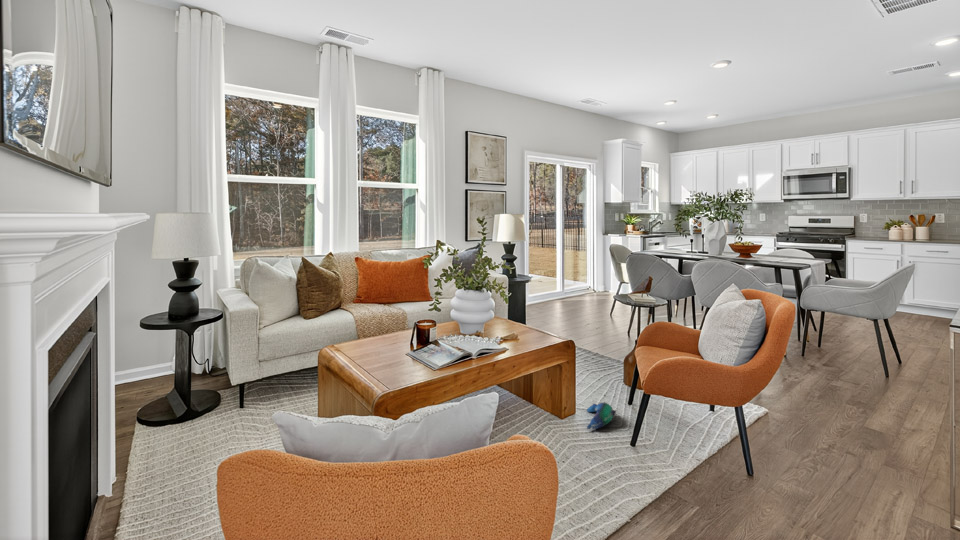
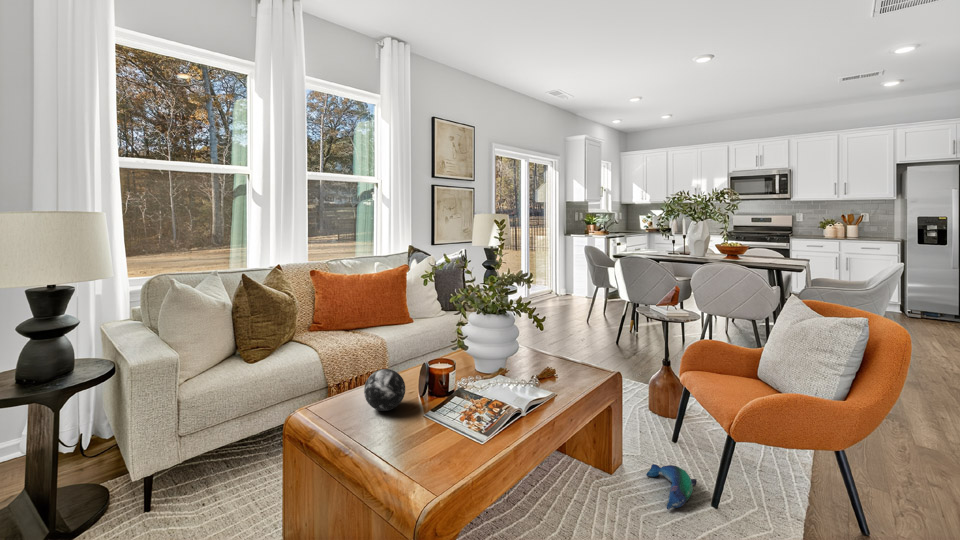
decorative orb: none [370,316,398,343] -> present [364,369,405,411]

